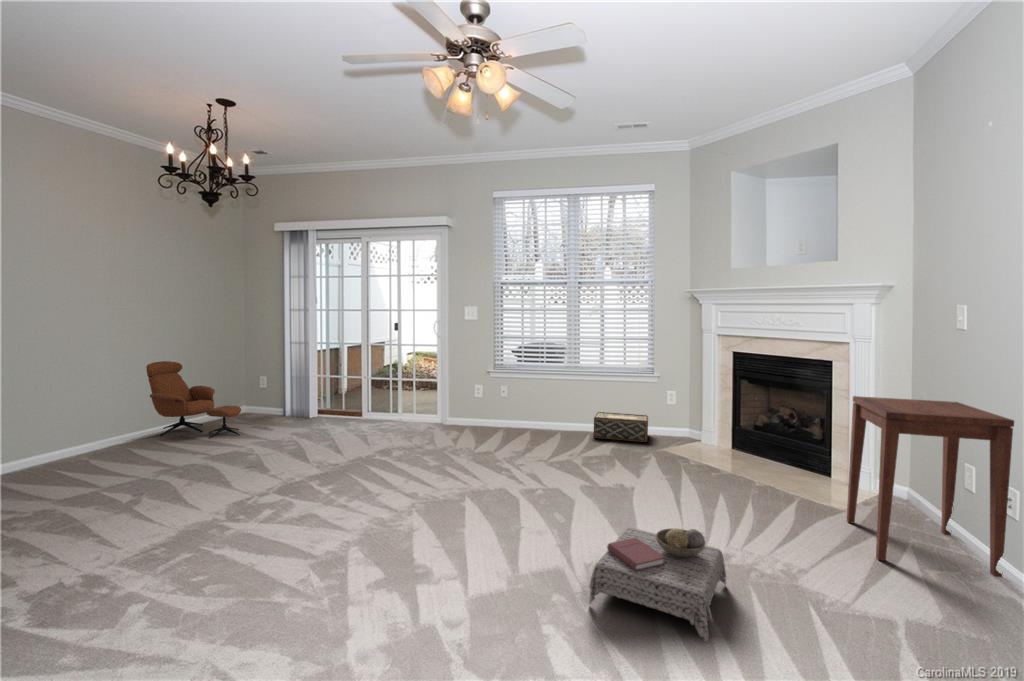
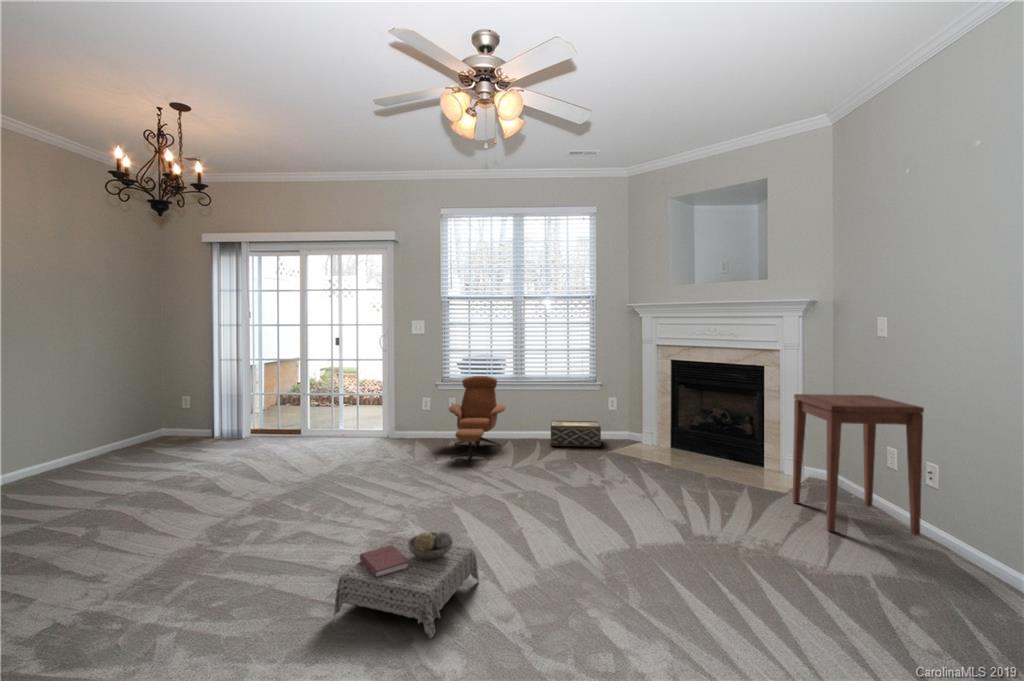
lounge chair: present [146,361,241,438] -> present [449,376,506,463]
ottoman: present [589,528,726,643] -> present [334,531,479,638]

